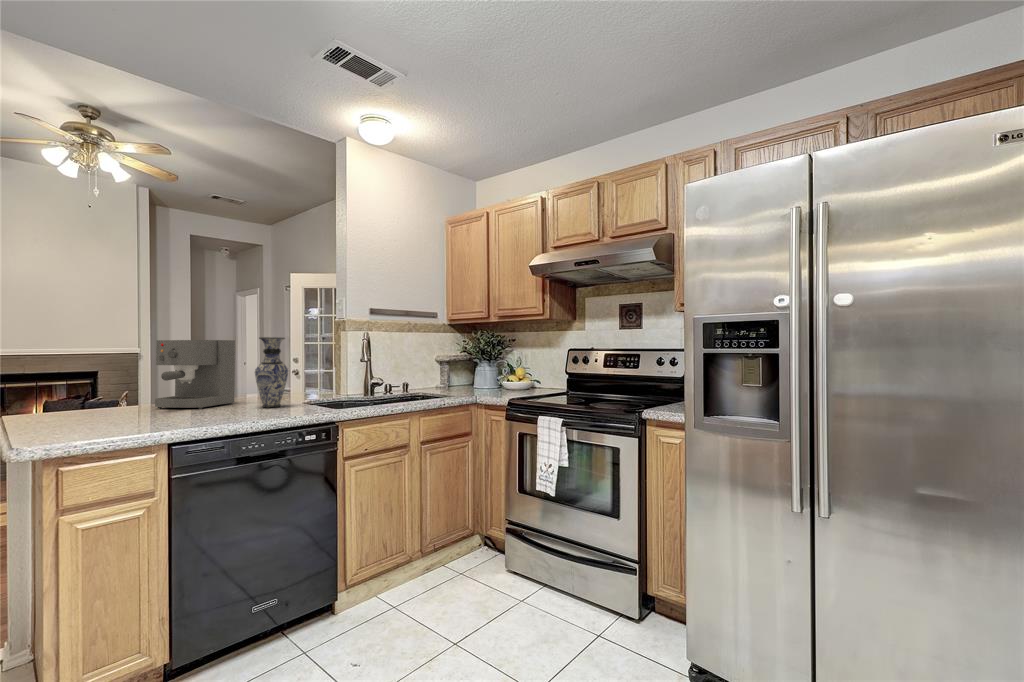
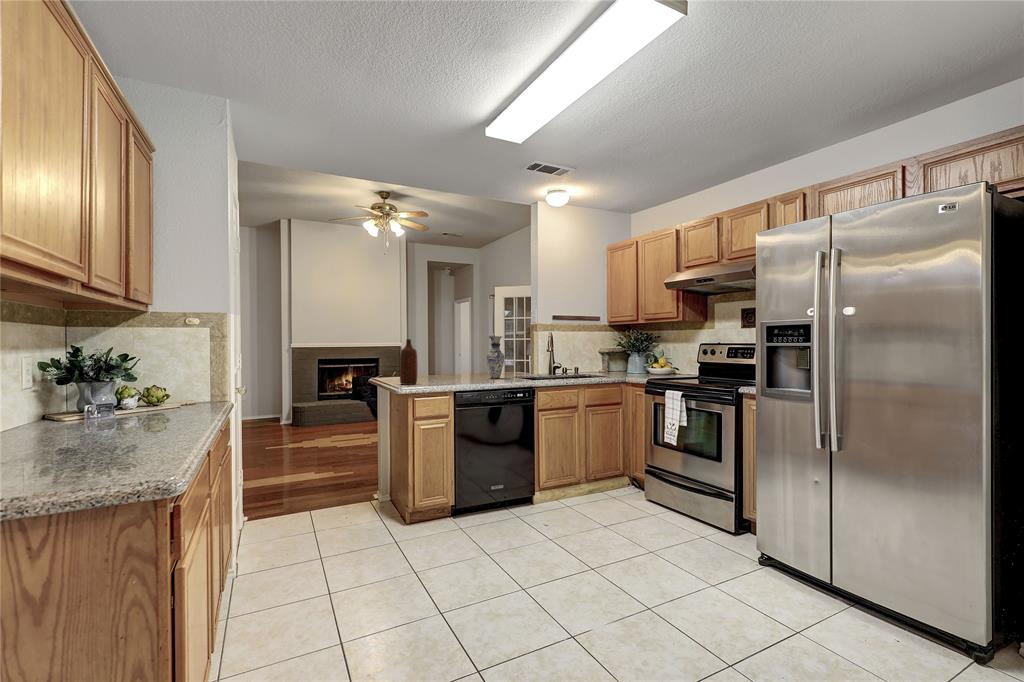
coffee maker: present [155,340,235,409] -> none [434,338,473,378]
bottle: none [38,341,86,435] -> present [400,339,417,385]

